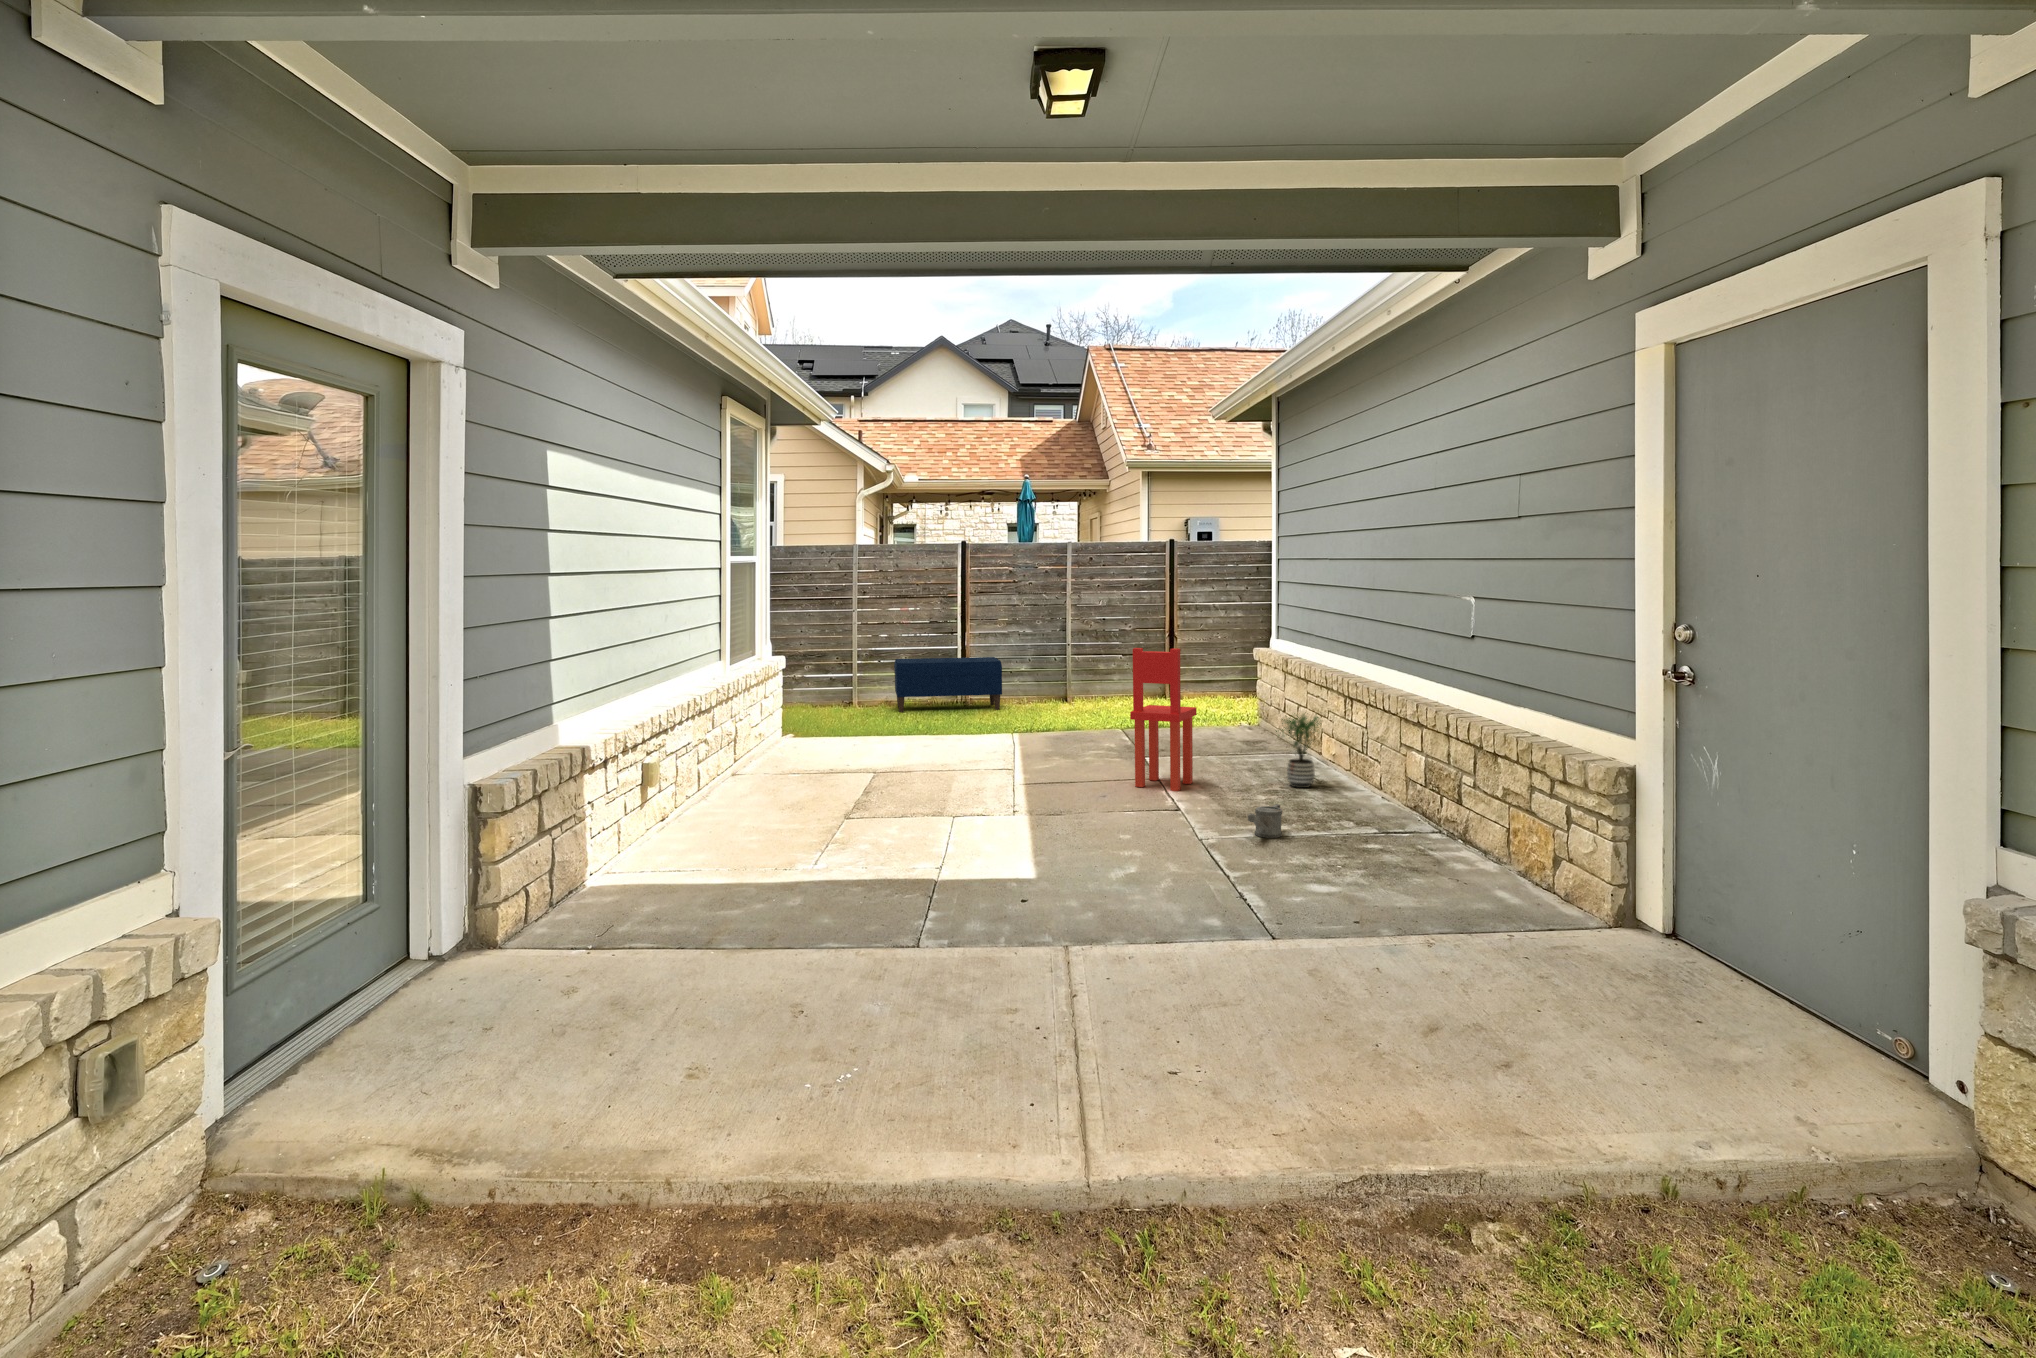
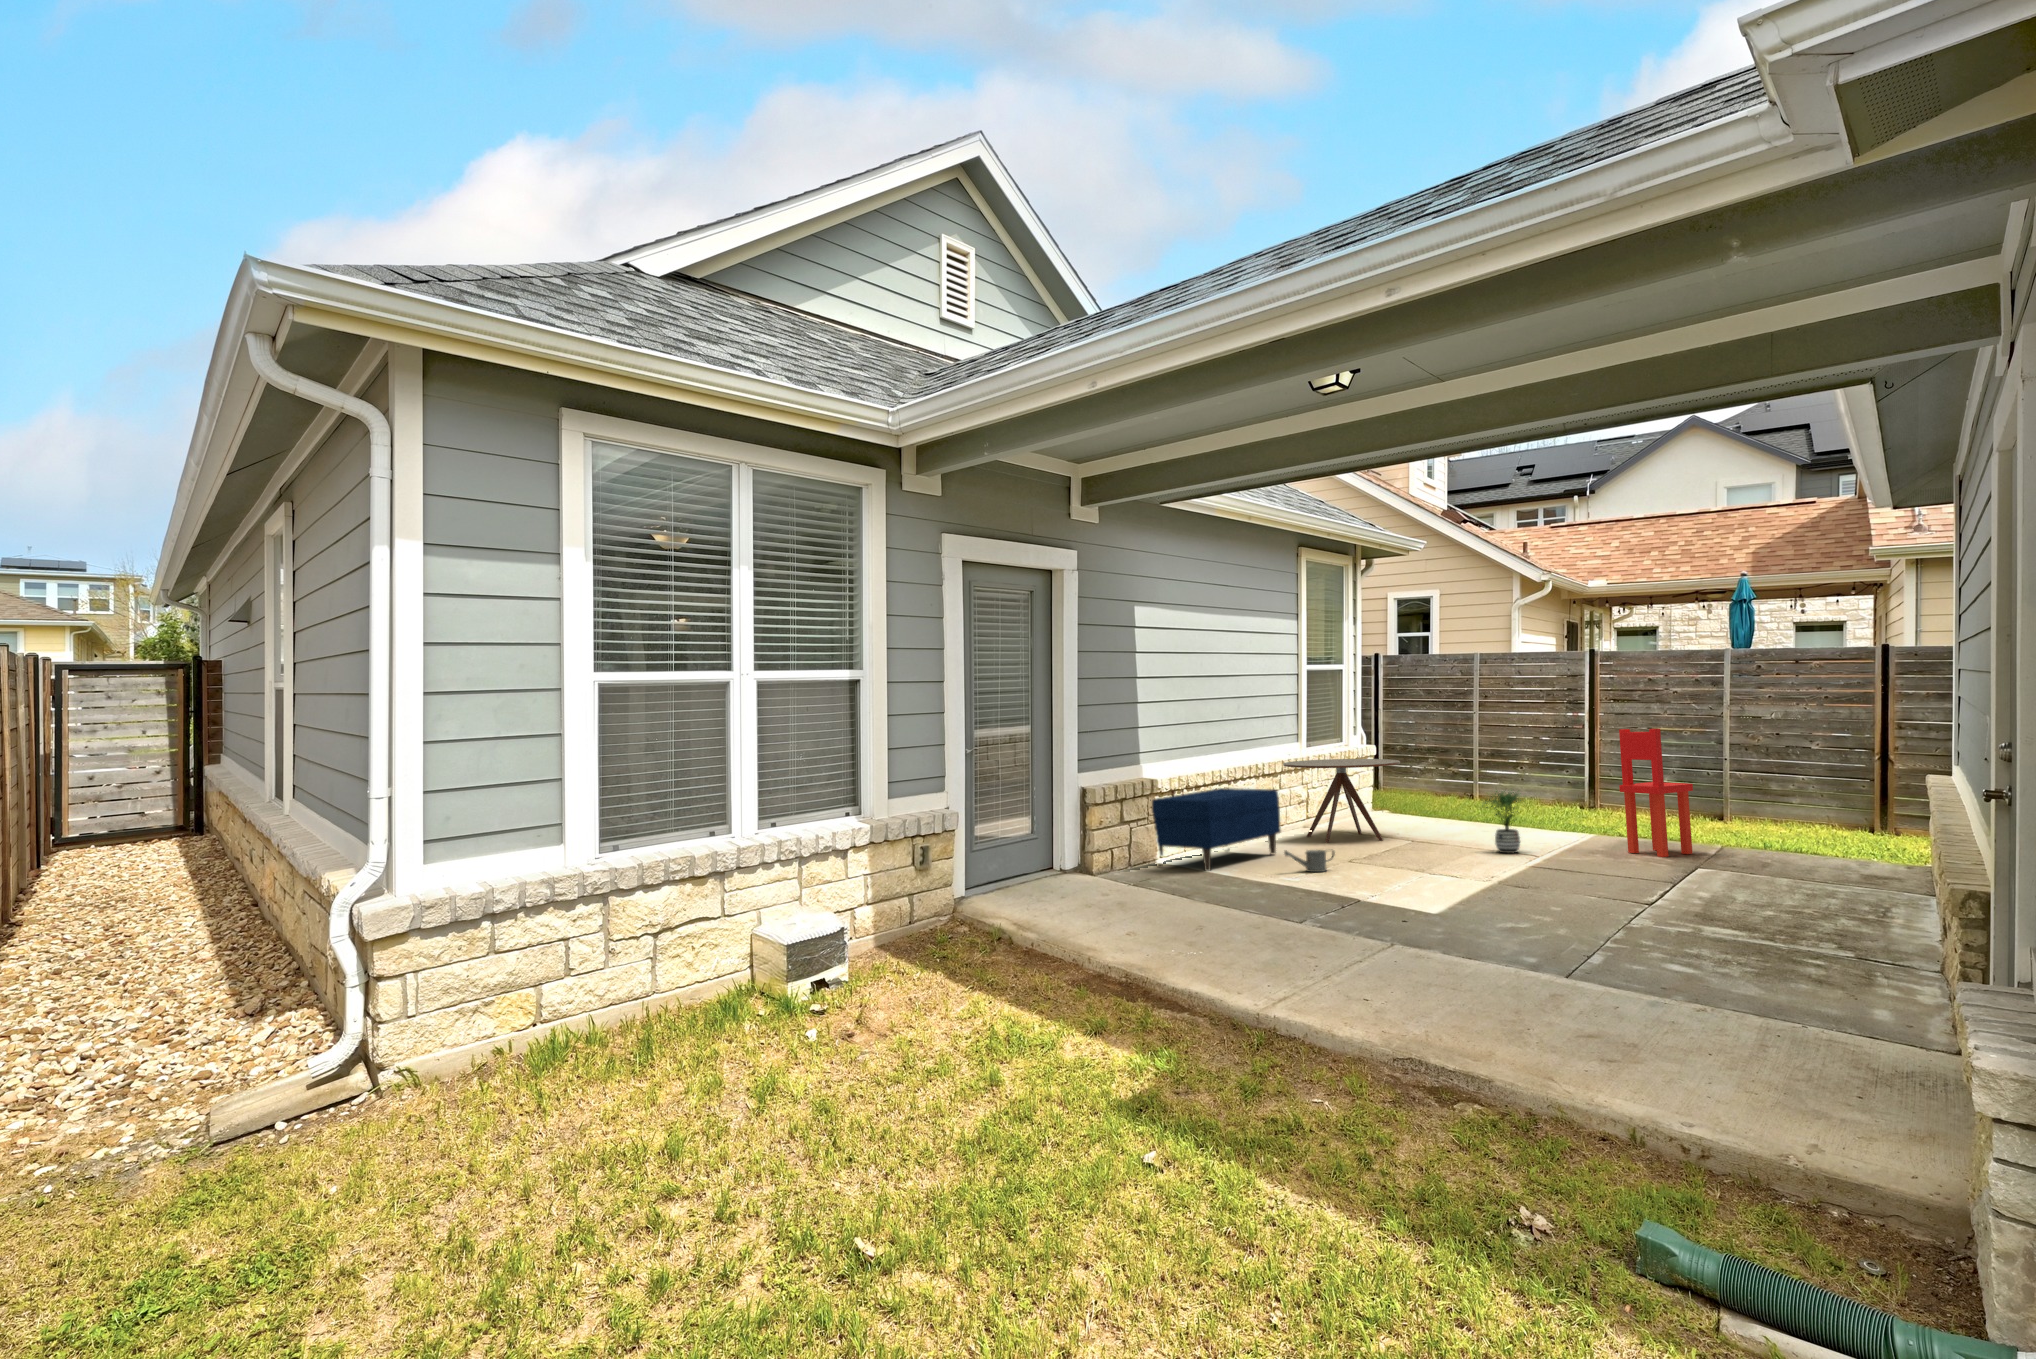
bench: present [894,657,1002,713] -> present [1150,788,1281,871]
round table: none [717,681,869,800] -> present [1283,759,1400,843]
potted plant: present [1276,715,1321,788] -> present [1482,790,1521,853]
watering can: present [1248,804,1282,838] -> present [1284,850,1335,872]

